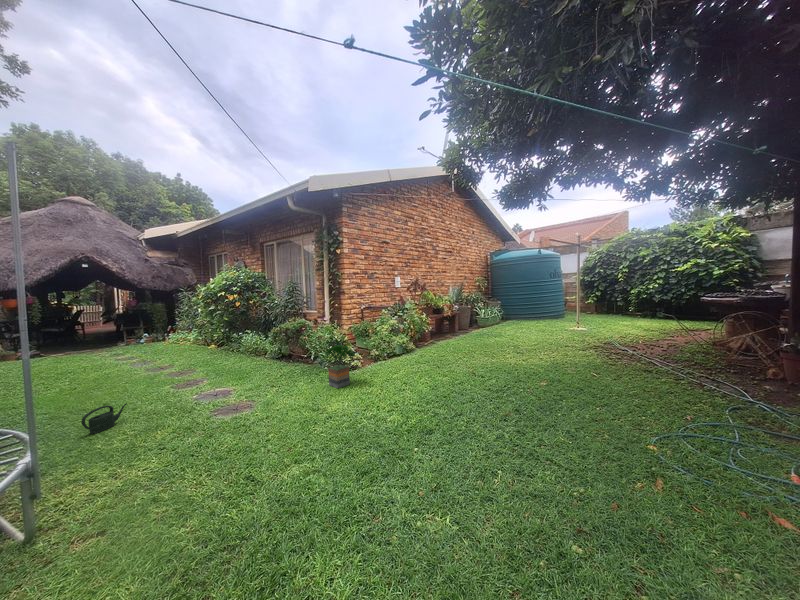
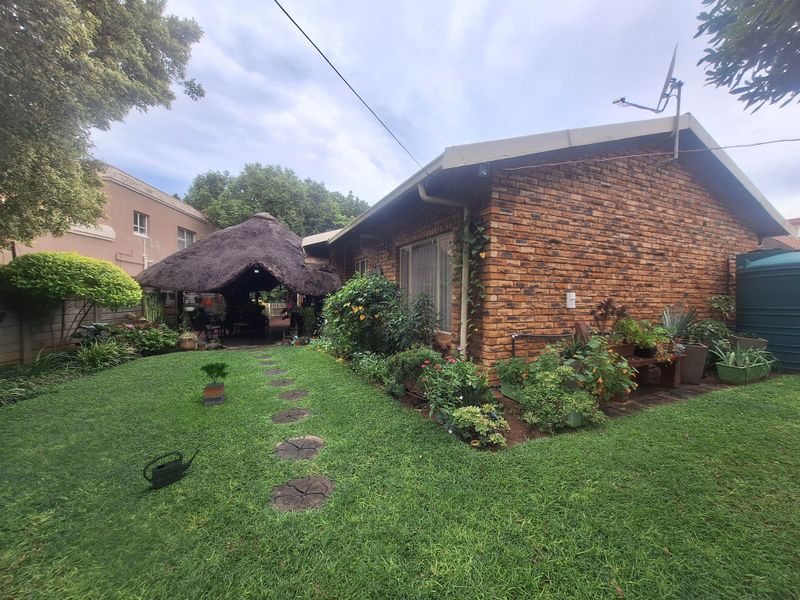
potted tree: present [325,345,355,388] -> present [200,362,229,406]

